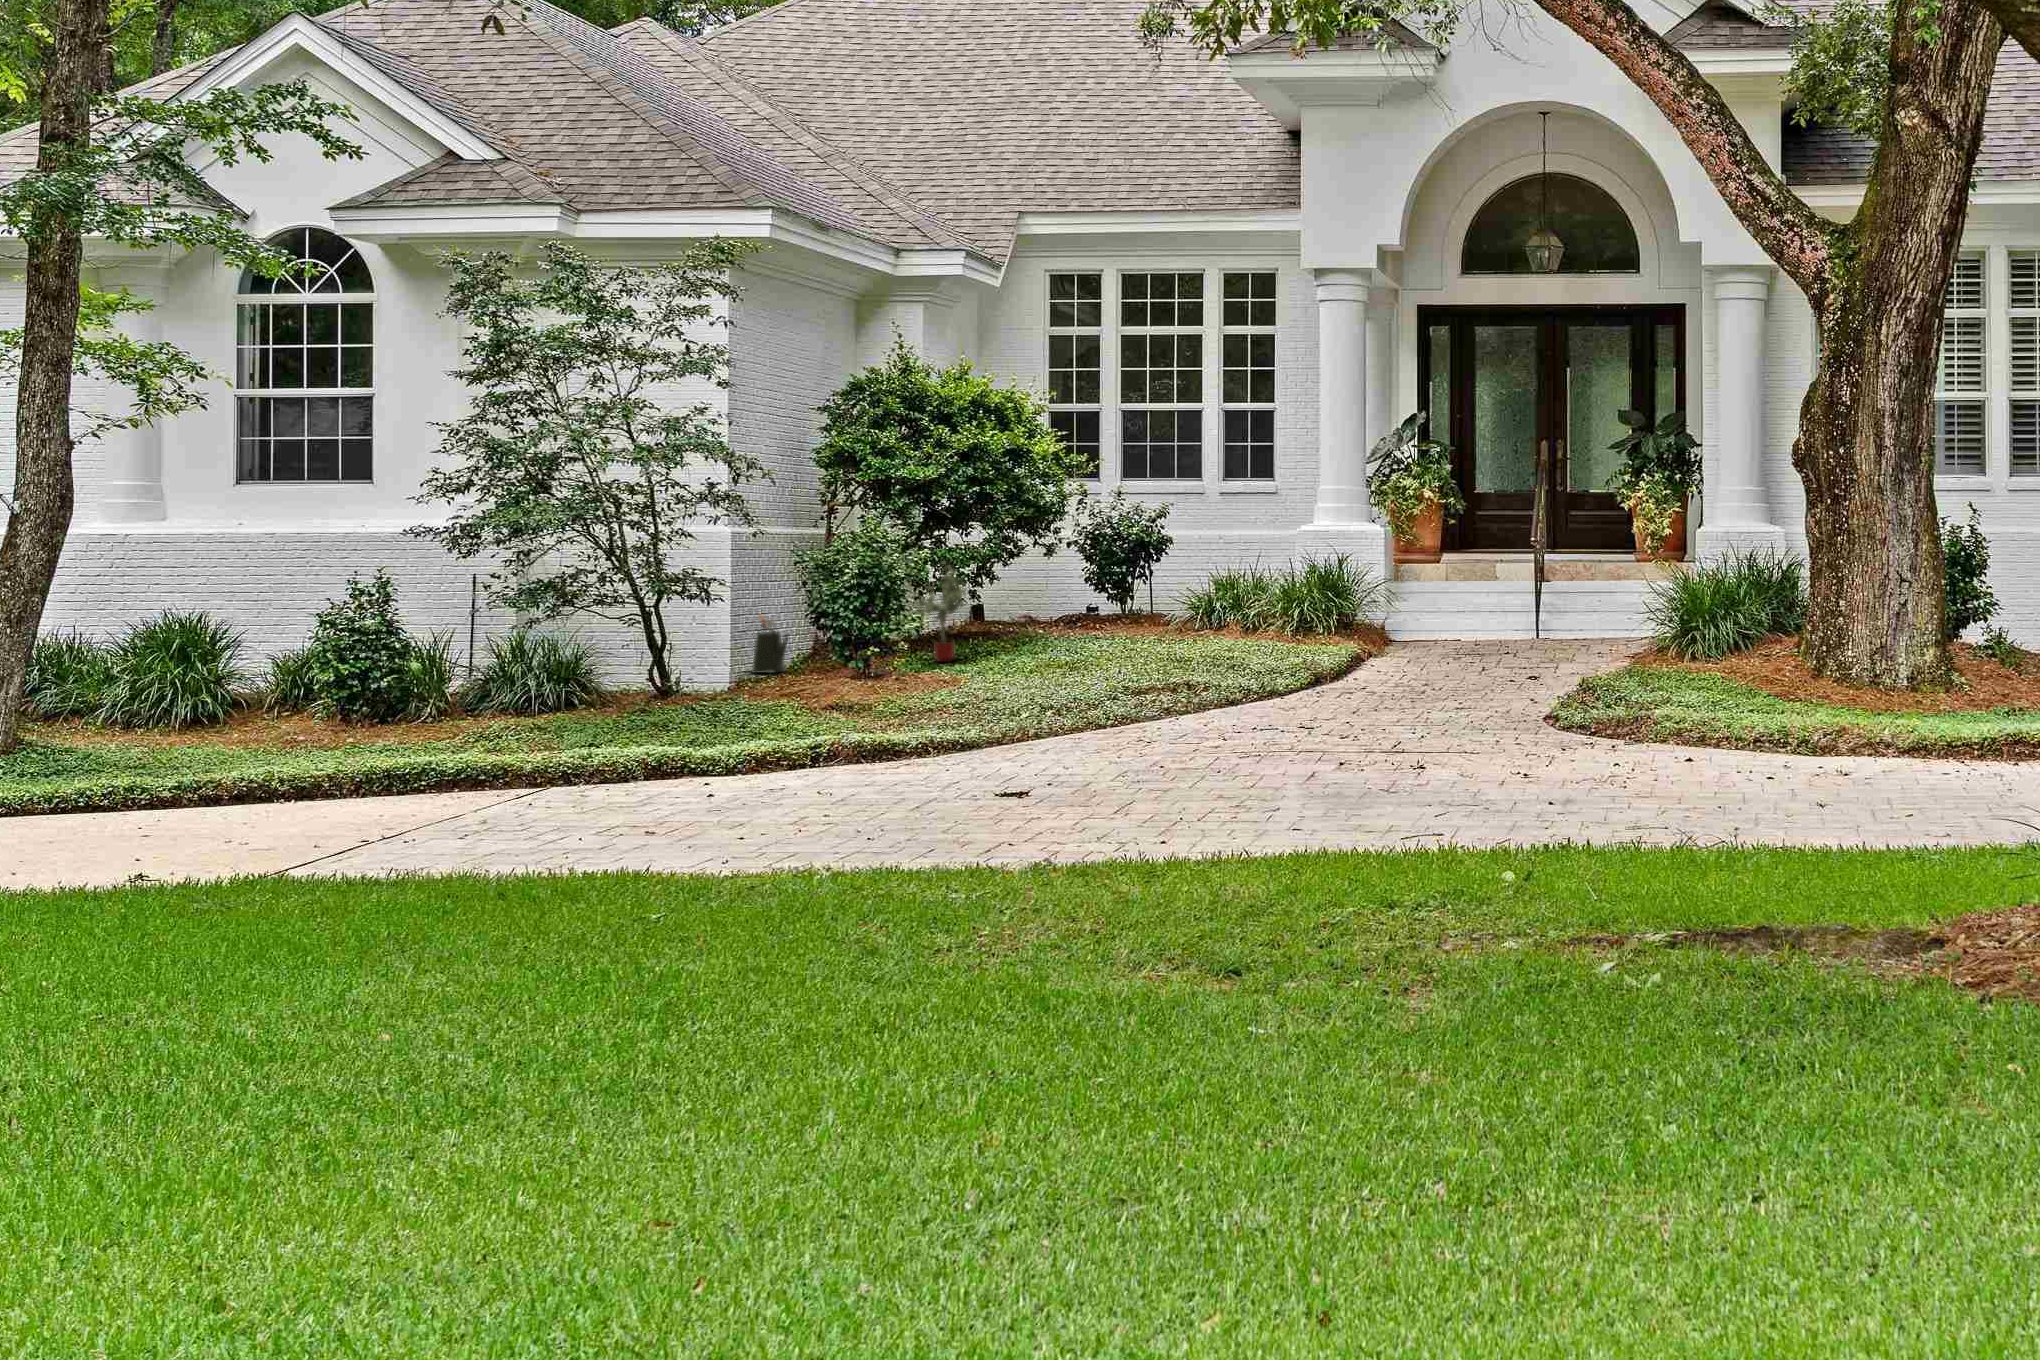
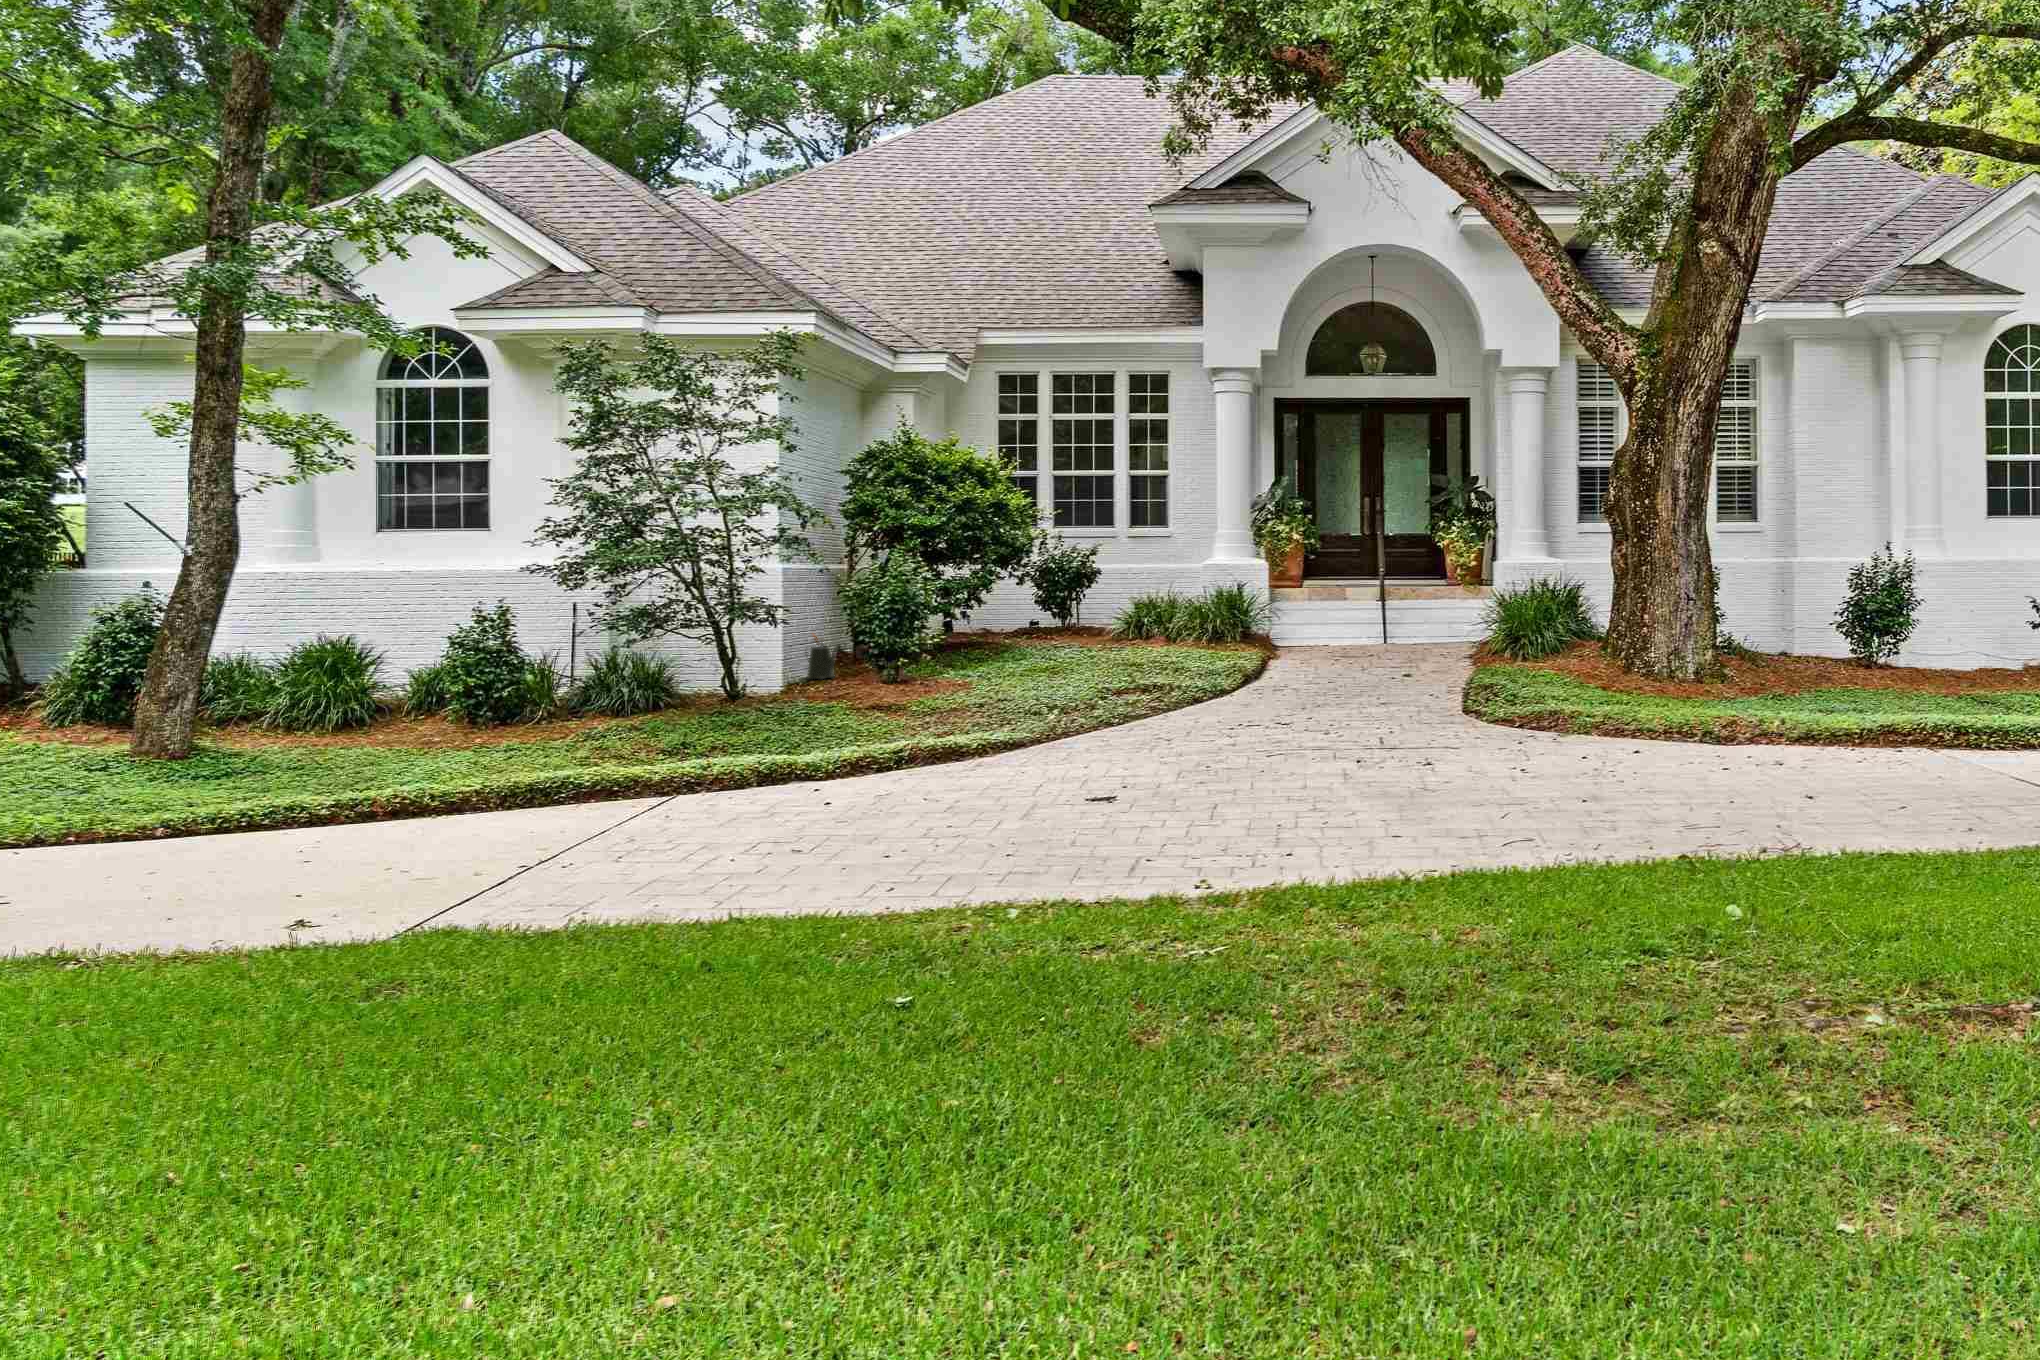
potted tree: present [917,562,966,662] -> none [935,590,979,669]

